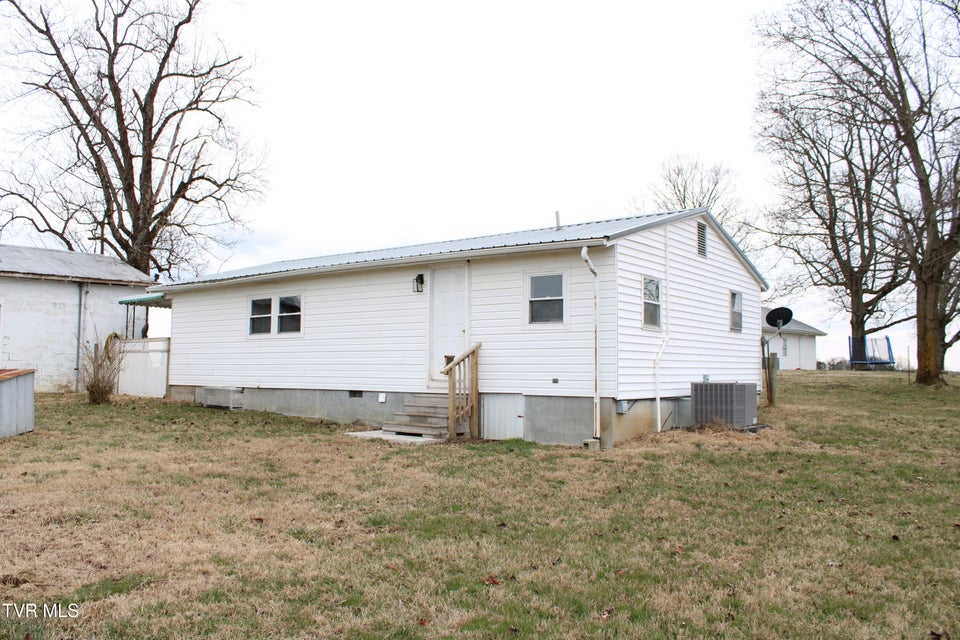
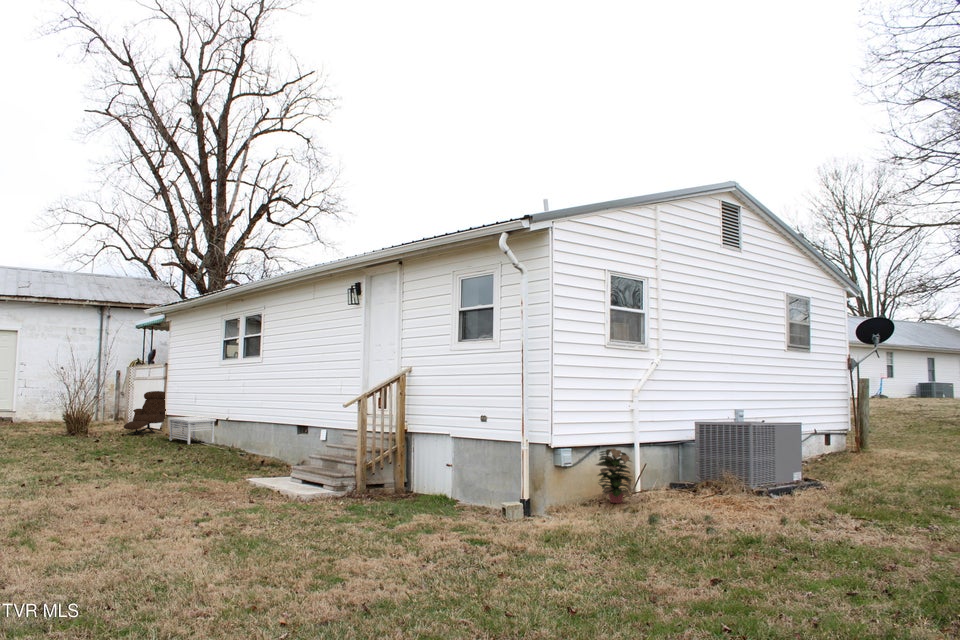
lounge chair: none [145,363,181,404] -> present [124,391,166,435]
decorative plant: none [640,401,667,438] -> present [596,449,631,503]

